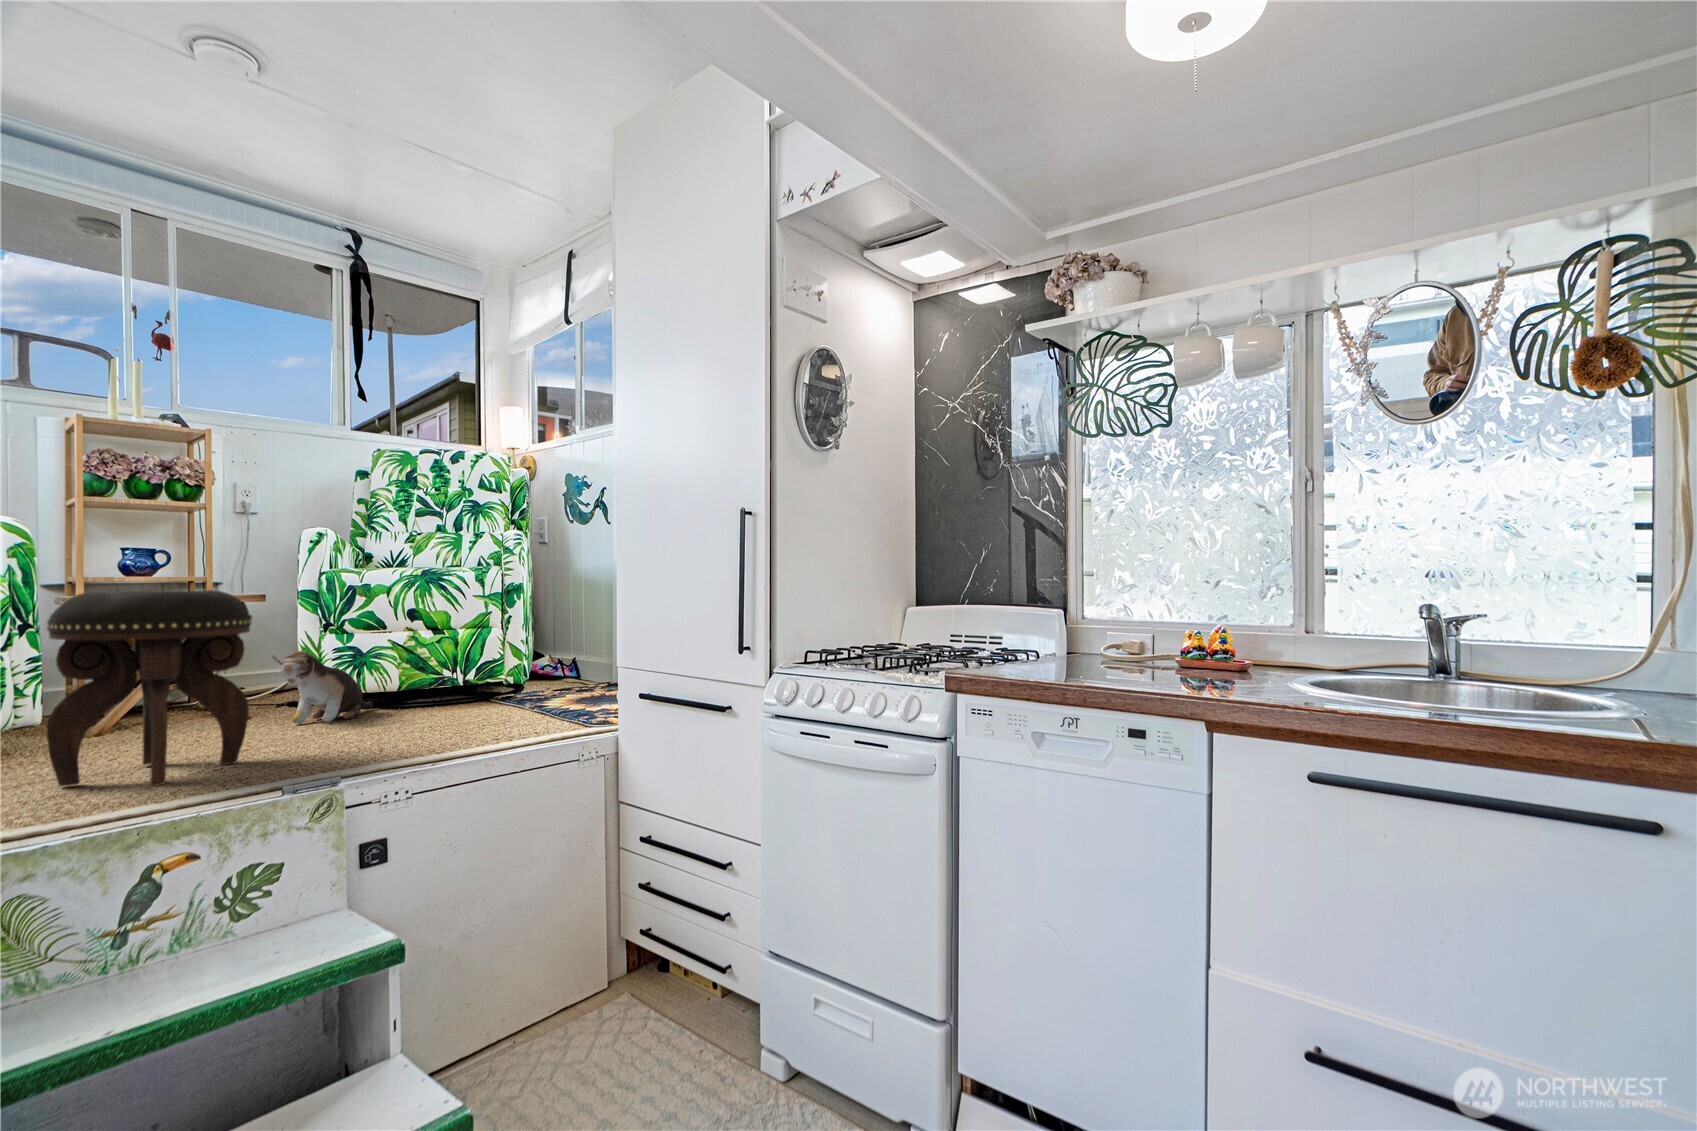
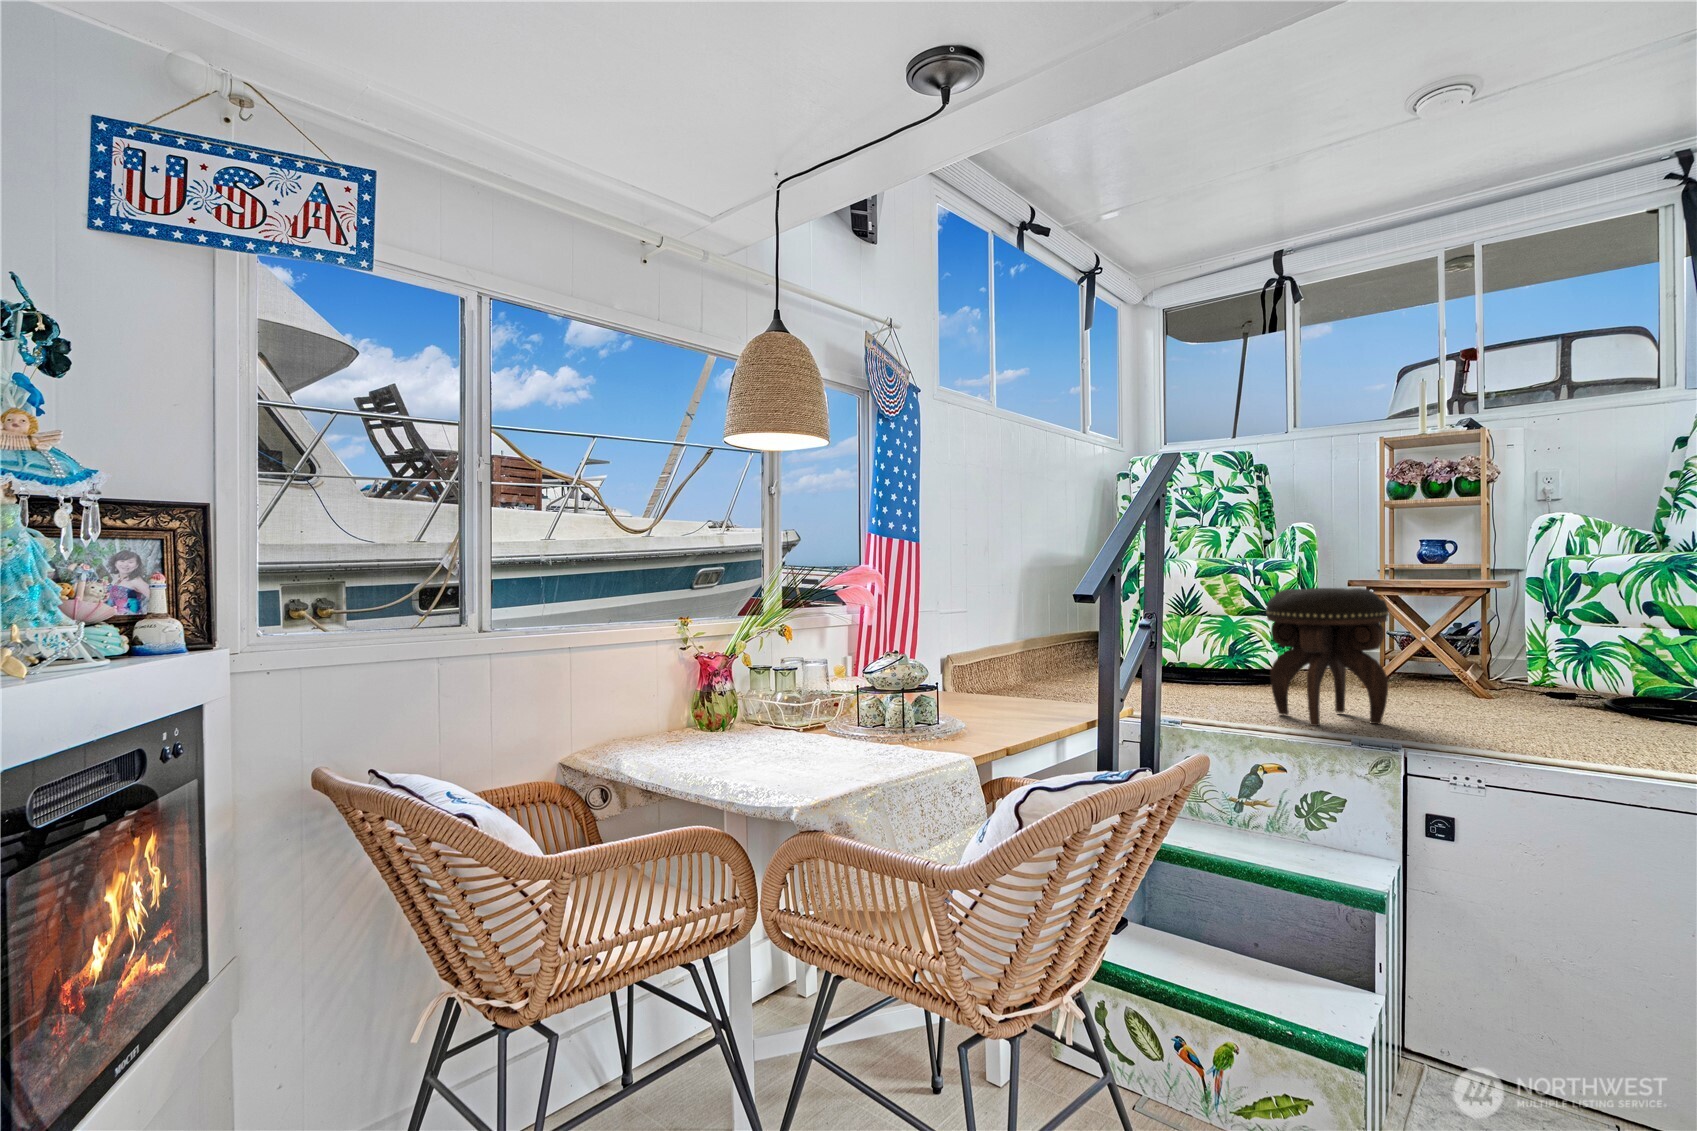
plush toy: present [271,651,373,724] -> none [1463,640,1596,712]

